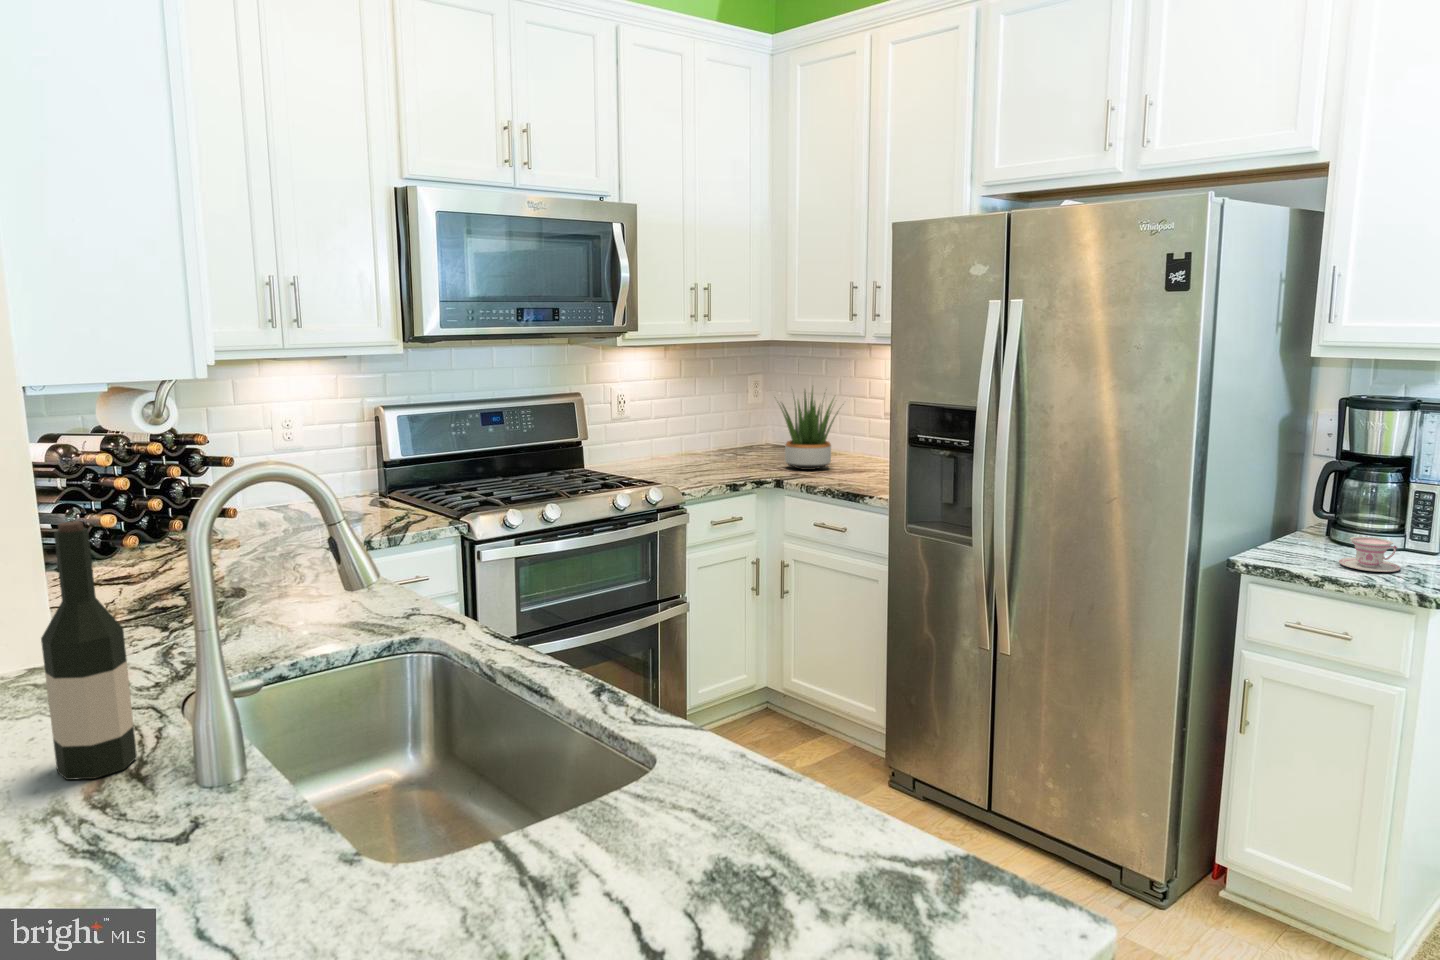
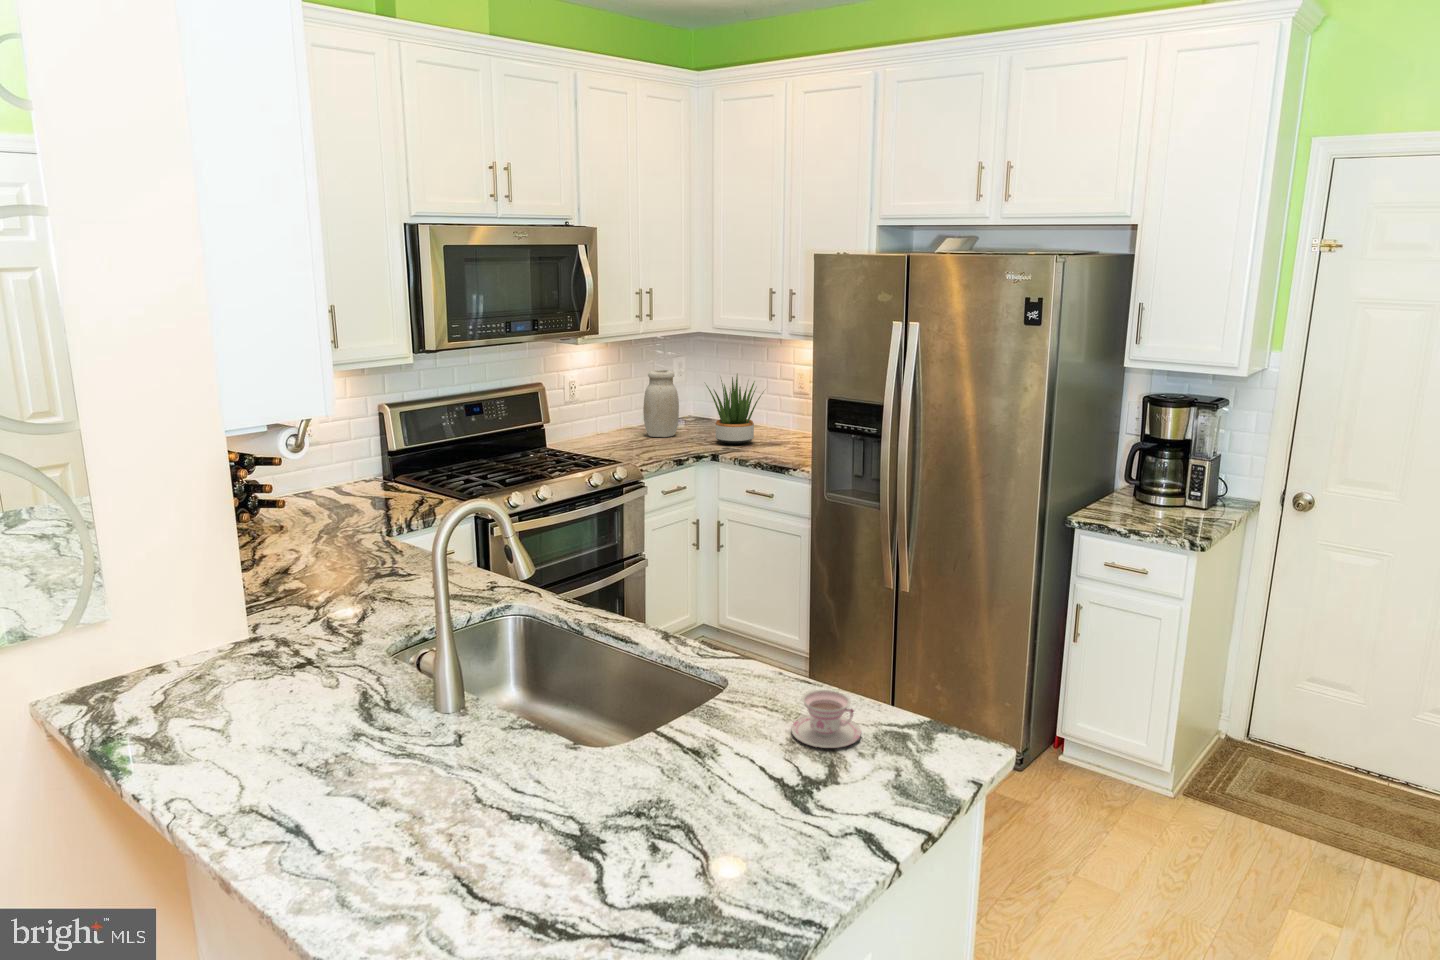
jar: none [704,383,746,461] -> present [643,370,679,437]
wine bottle: present [41,521,137,780] -> none [328,542,383,713]
teacup: present [1339,537,1400,572] -> present [791,690,861,748]

